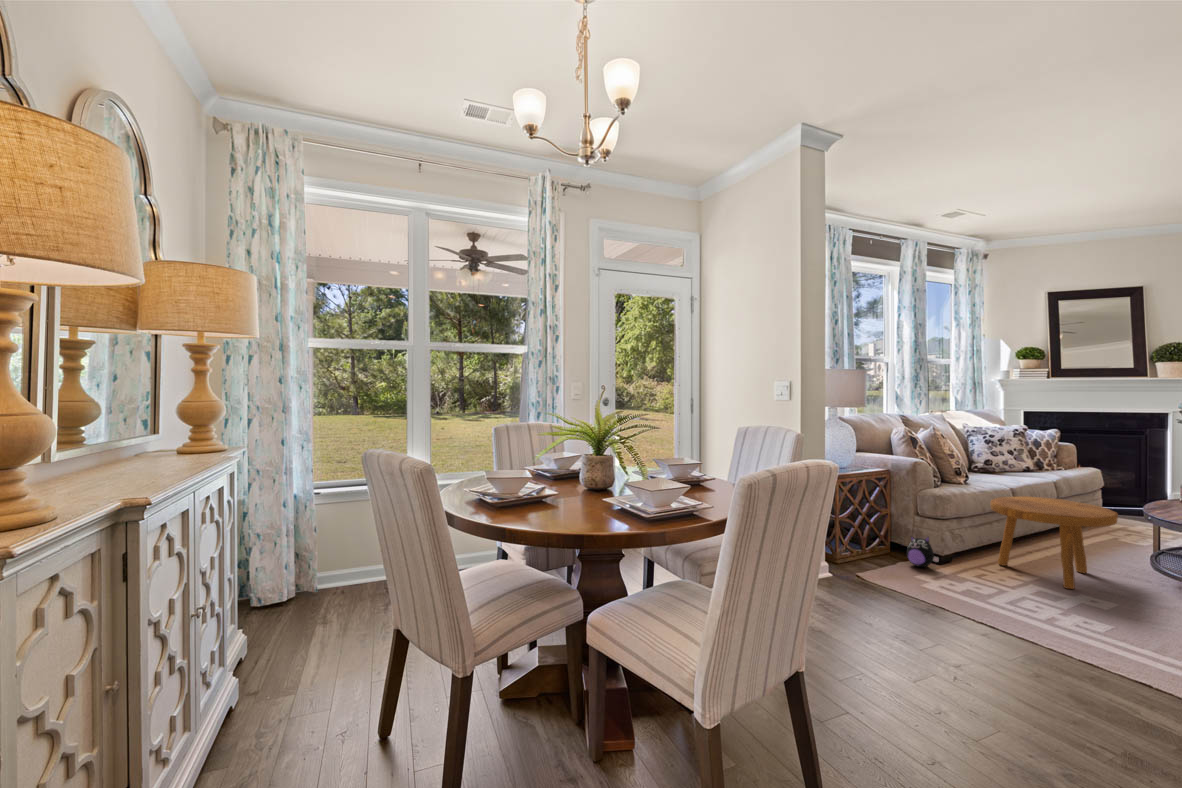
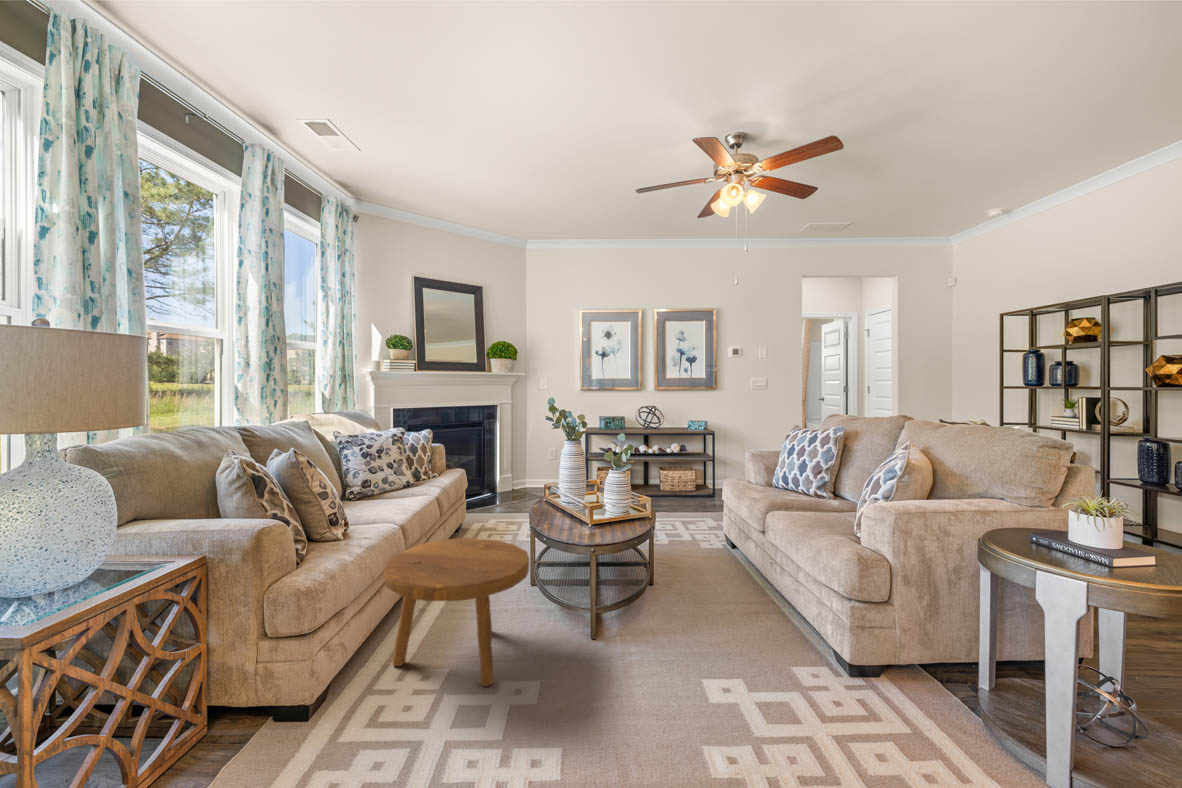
plush toy: present [907,536,939,567] -> none [239,679,304,754]

